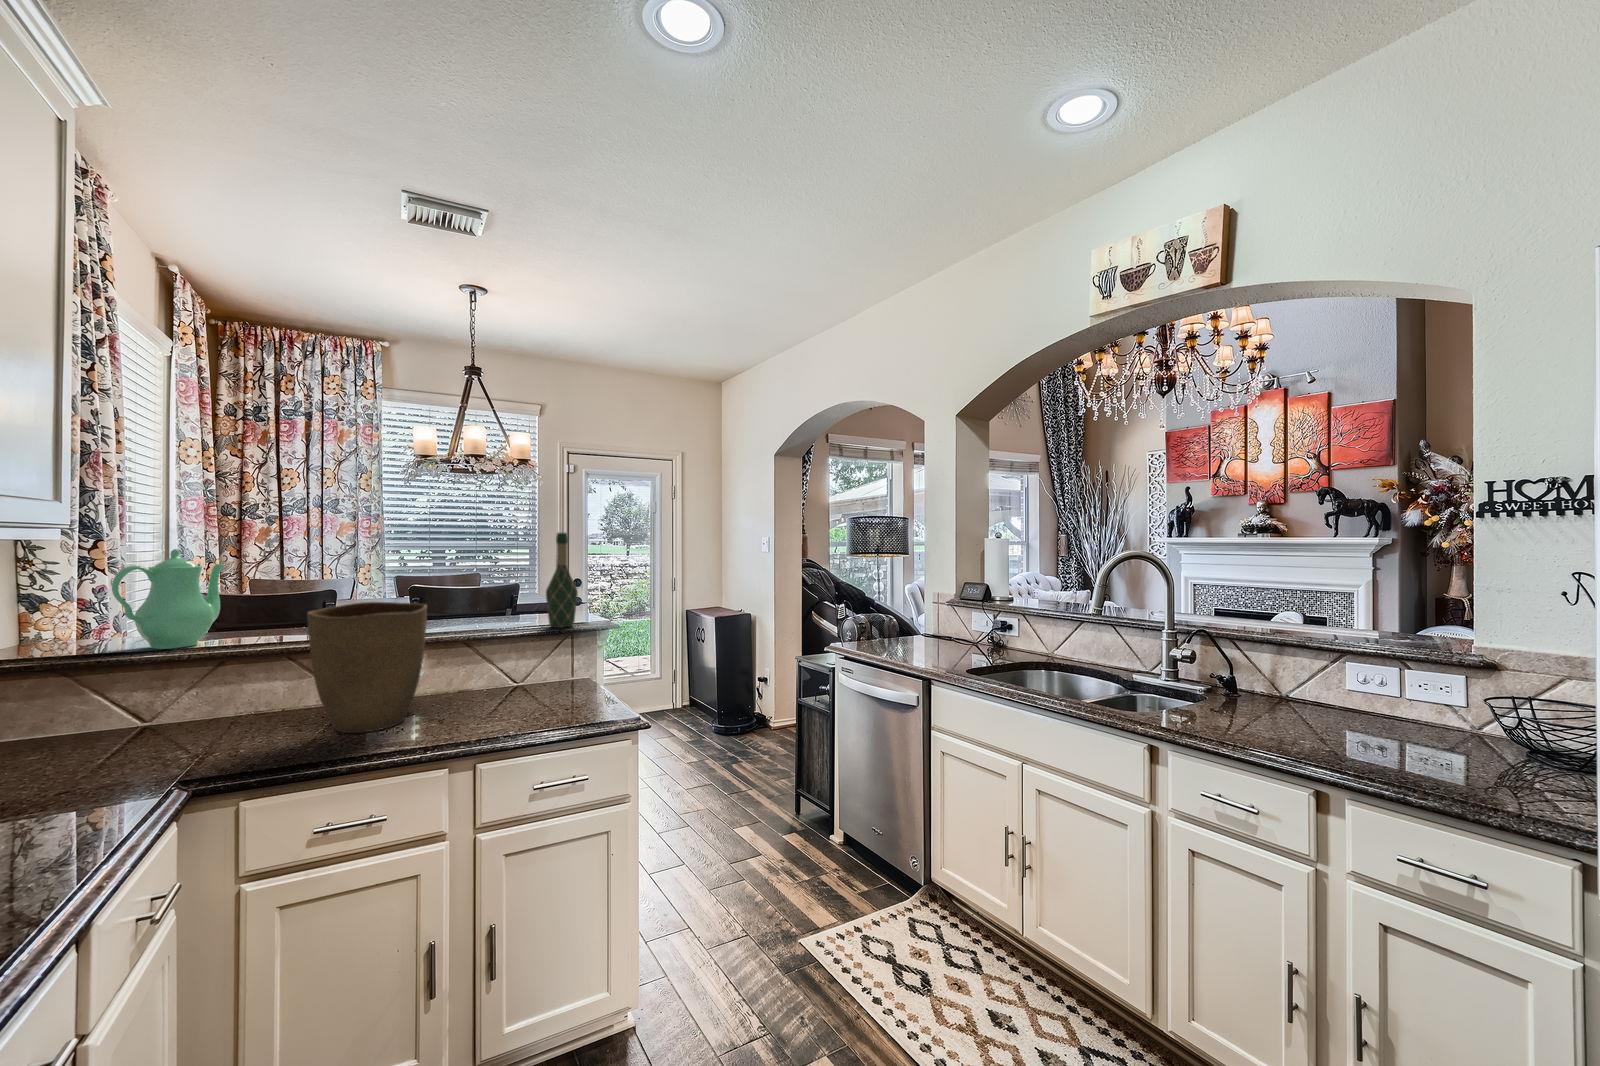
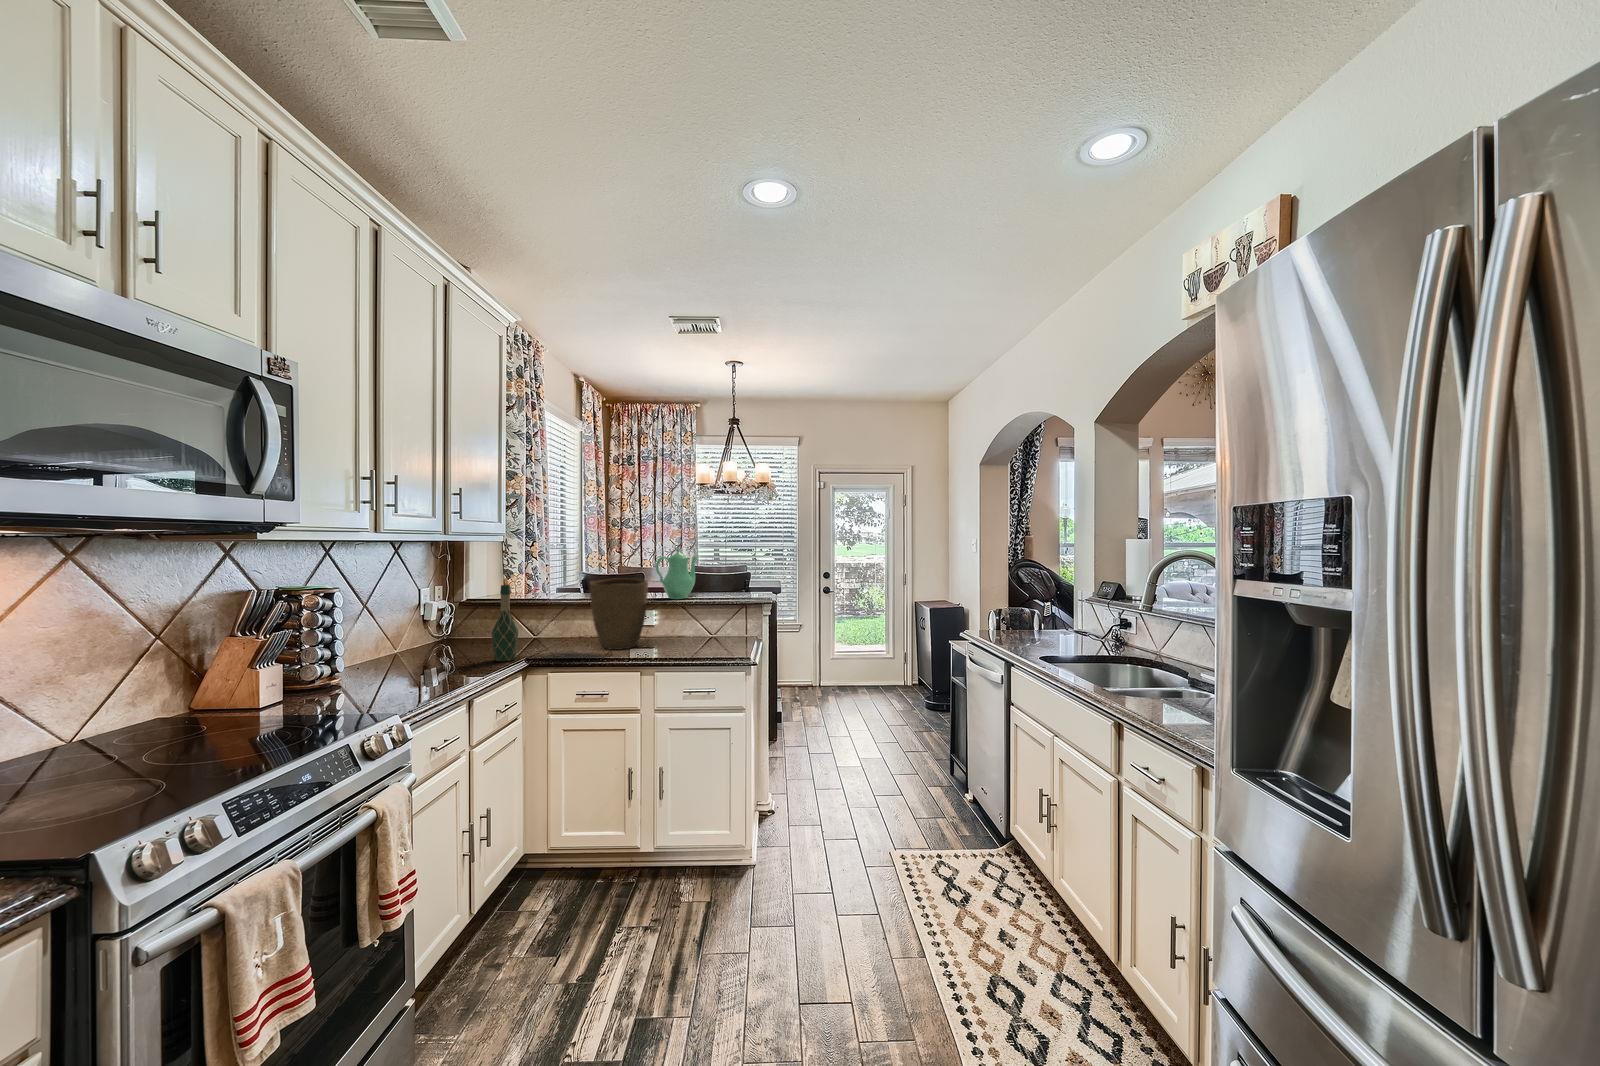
wine bottle: present [546,533,578,628] -> present [492,585,518,661]
teapot: present [112,549,226,649] -> present [656,548,697,599]

